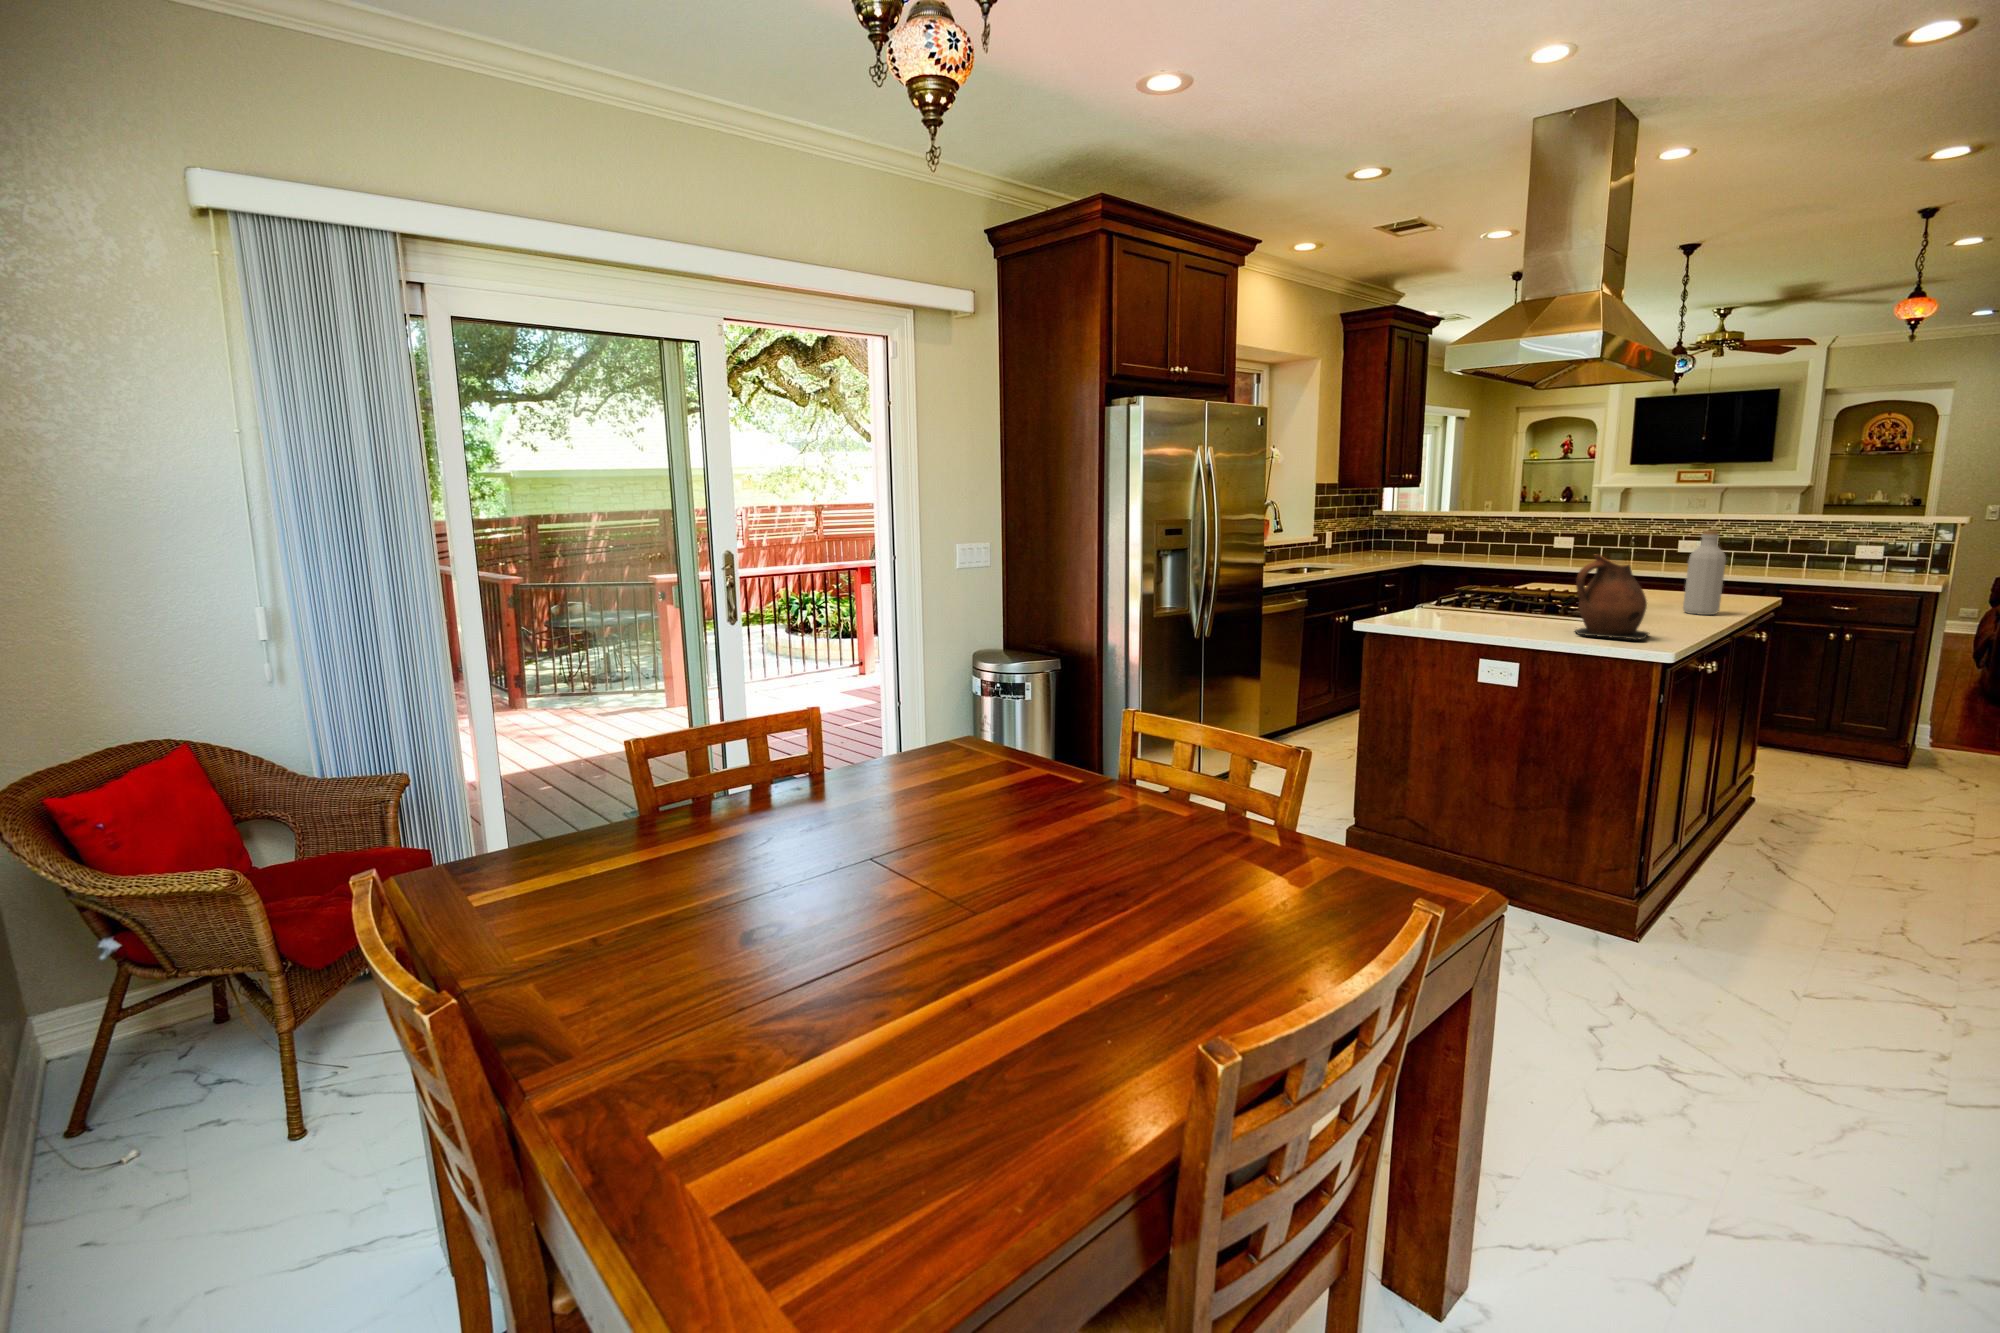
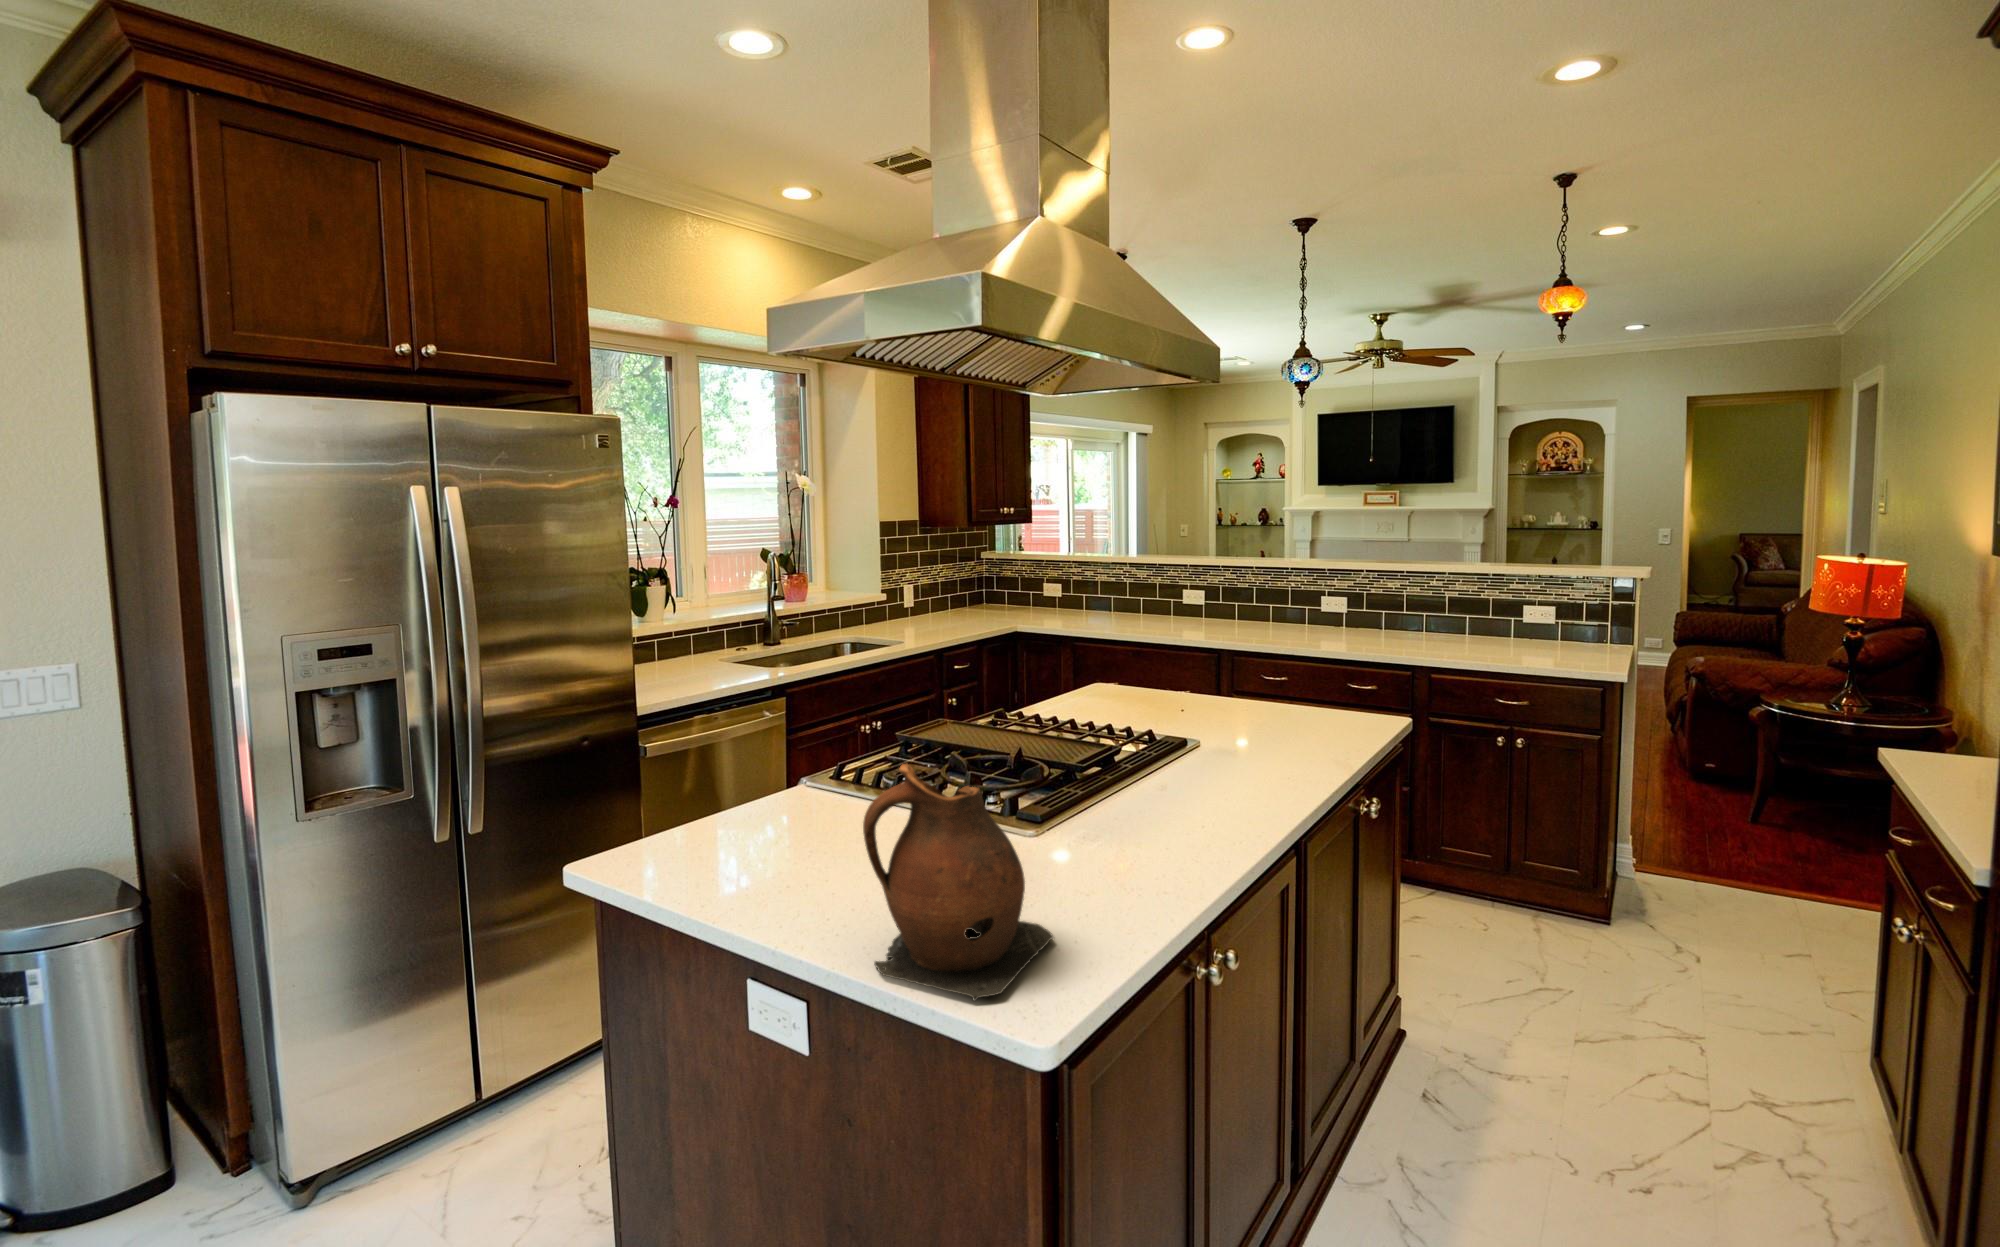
bottle: present [1683,531,1726,615] -> none [1224,641,1282,800]

